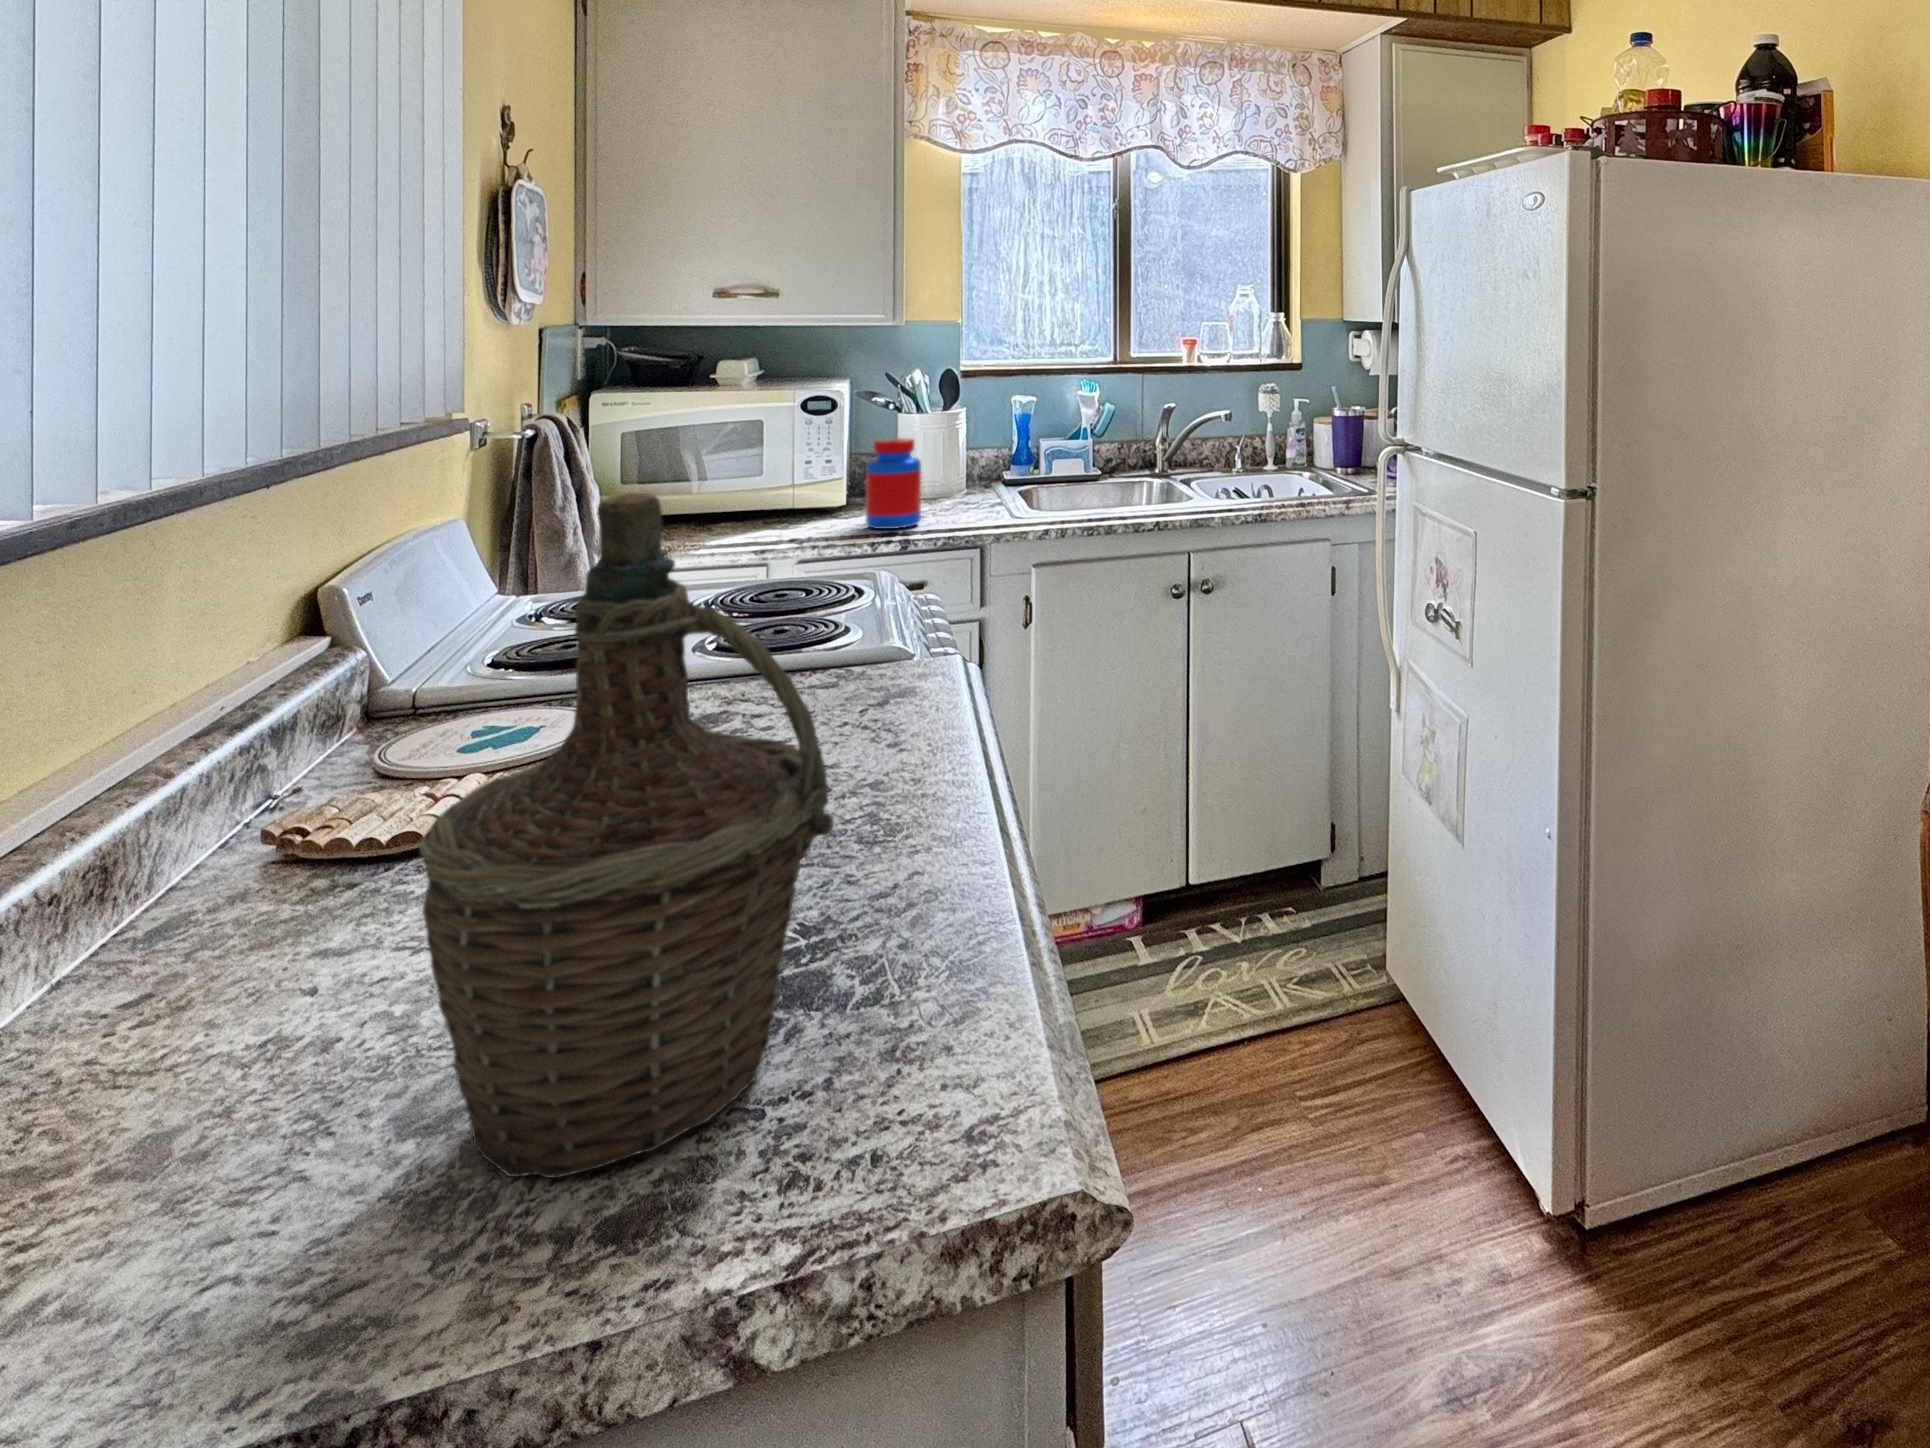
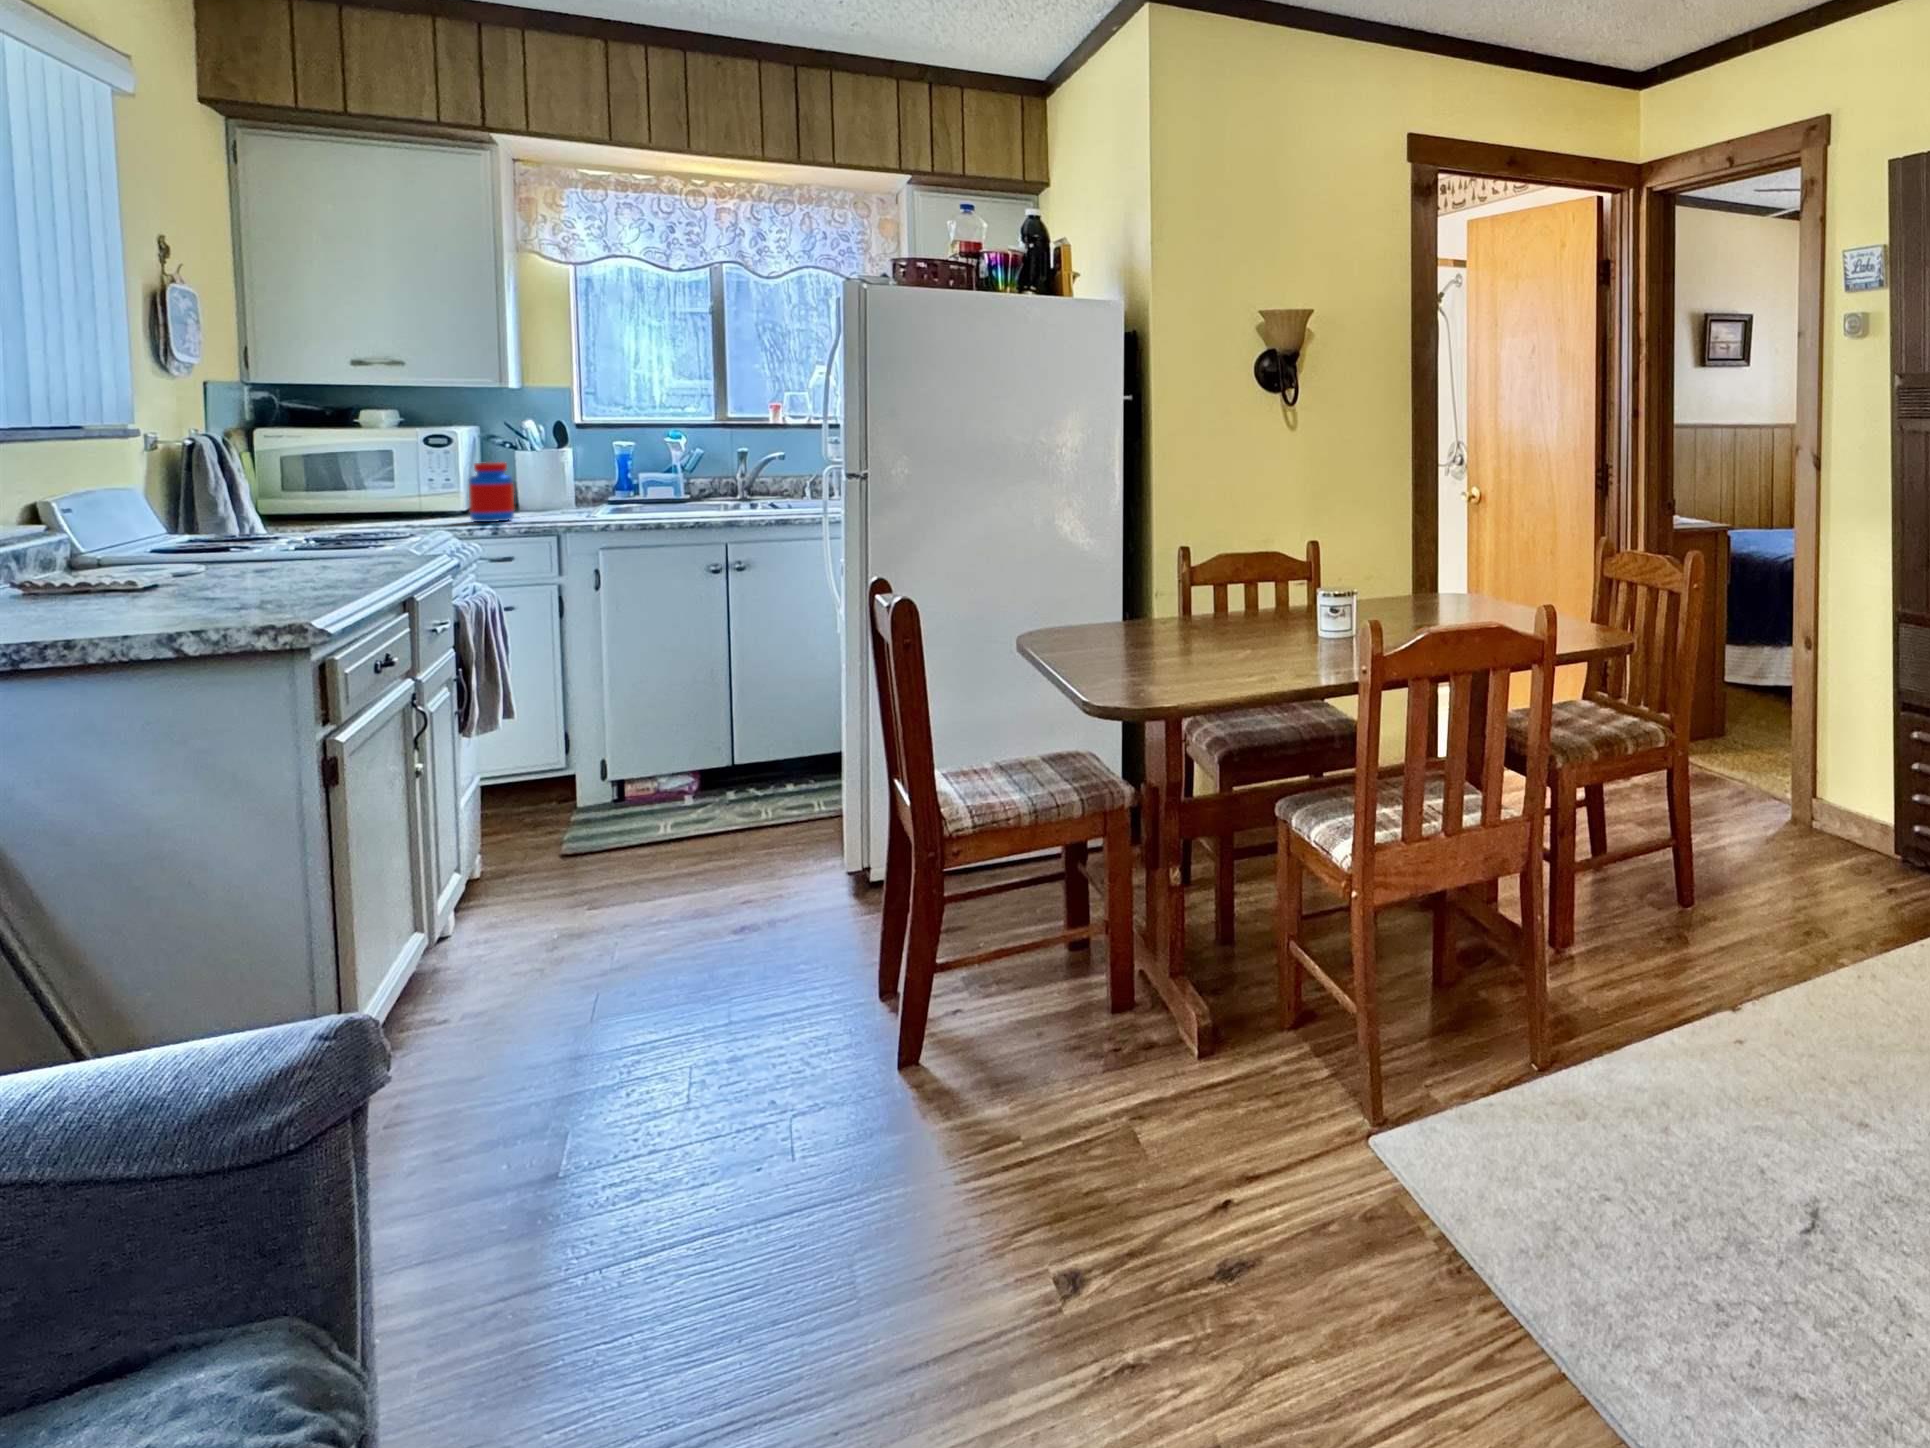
bottle: present [419,493,834,1178] -> none [65,408,240,626]

